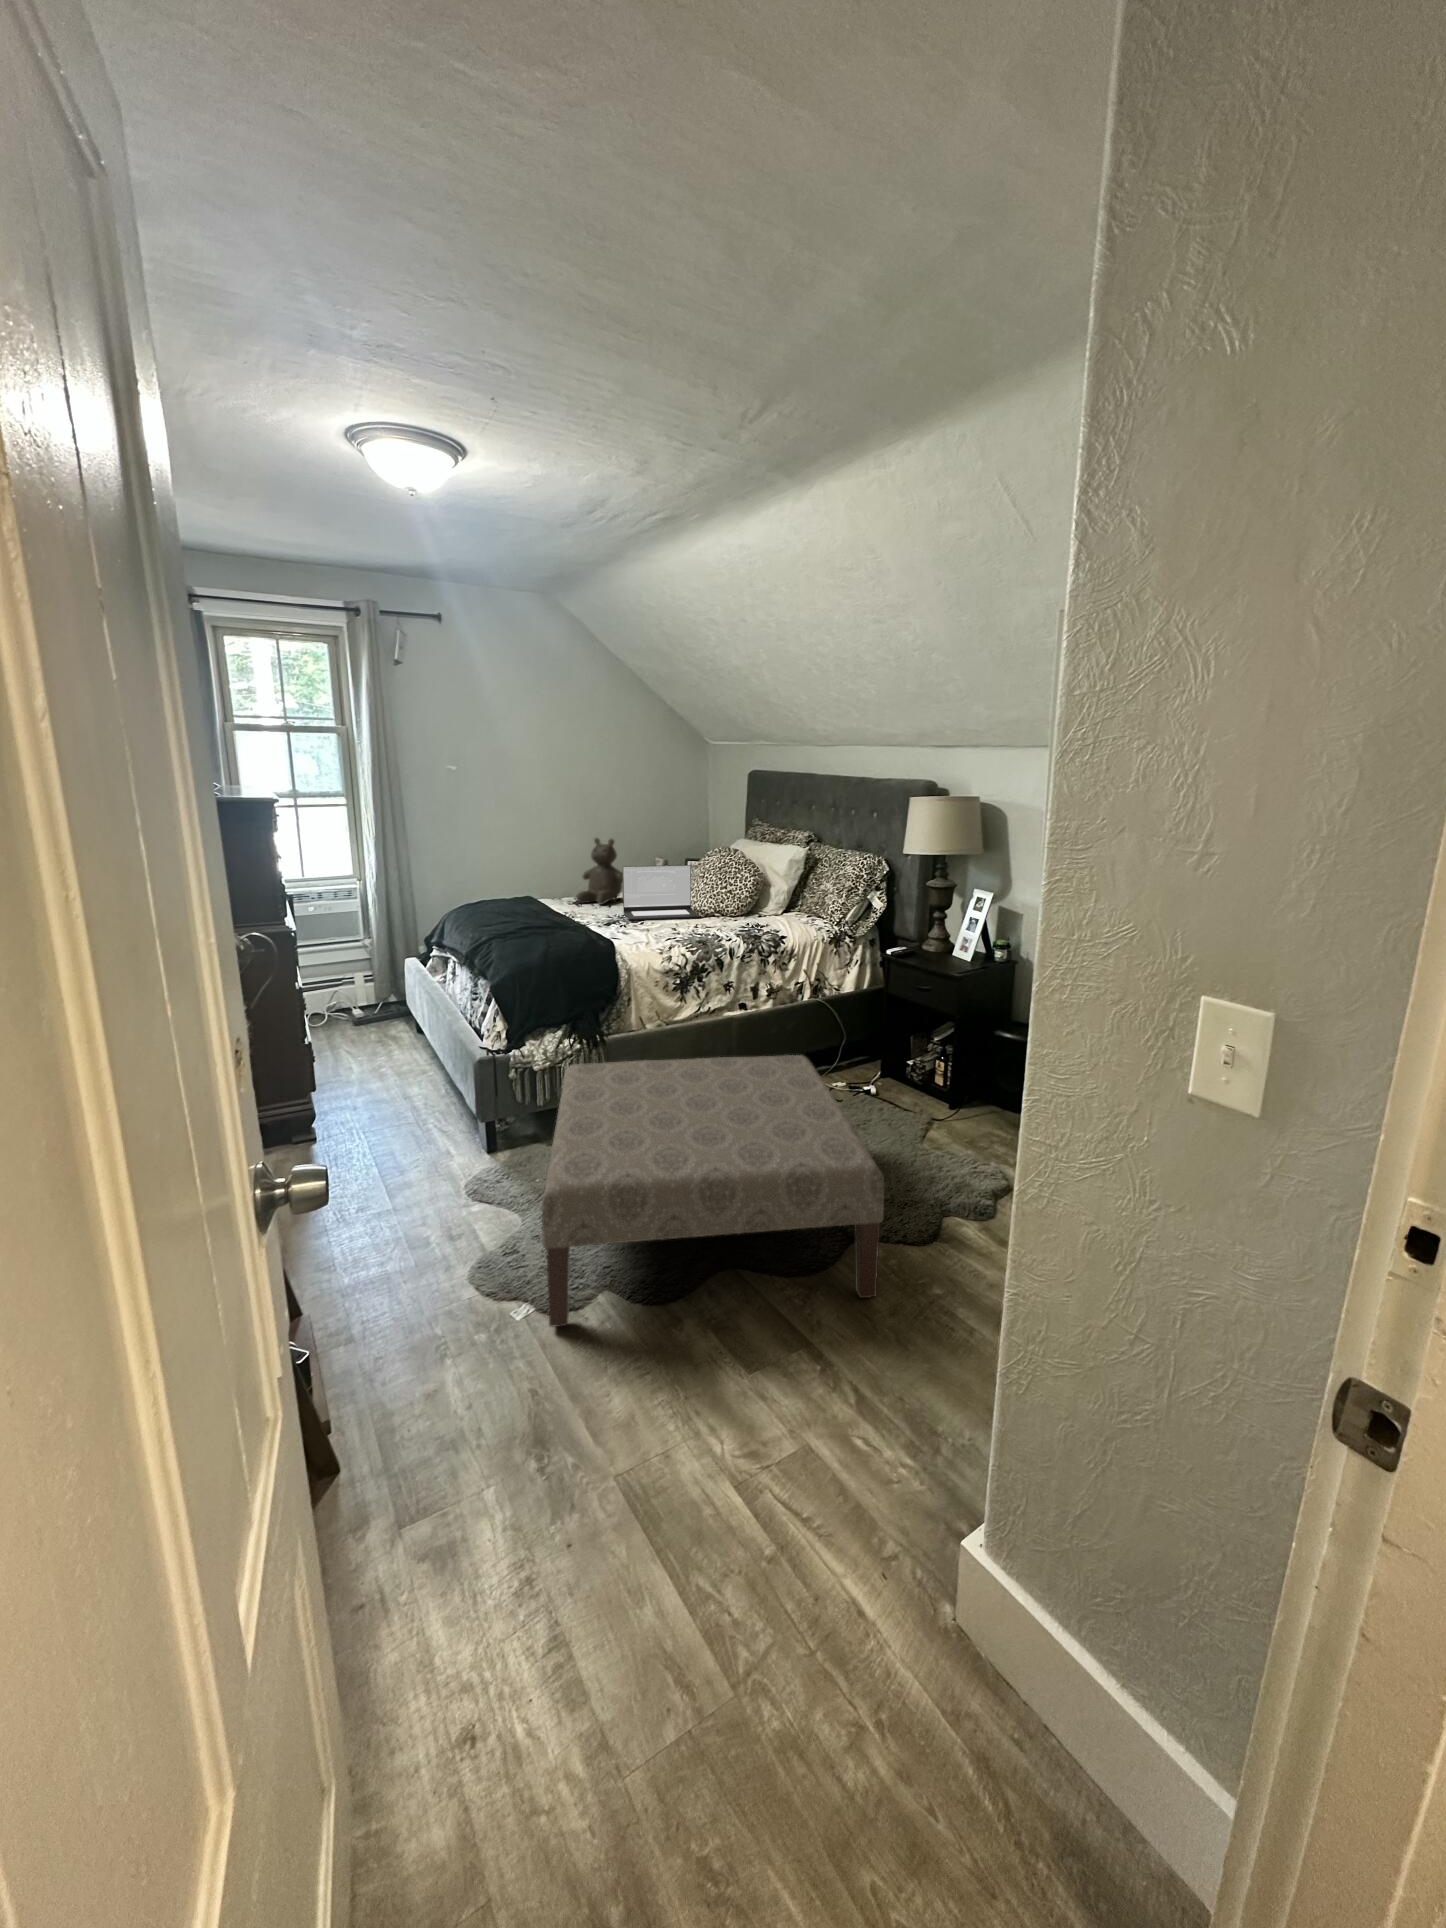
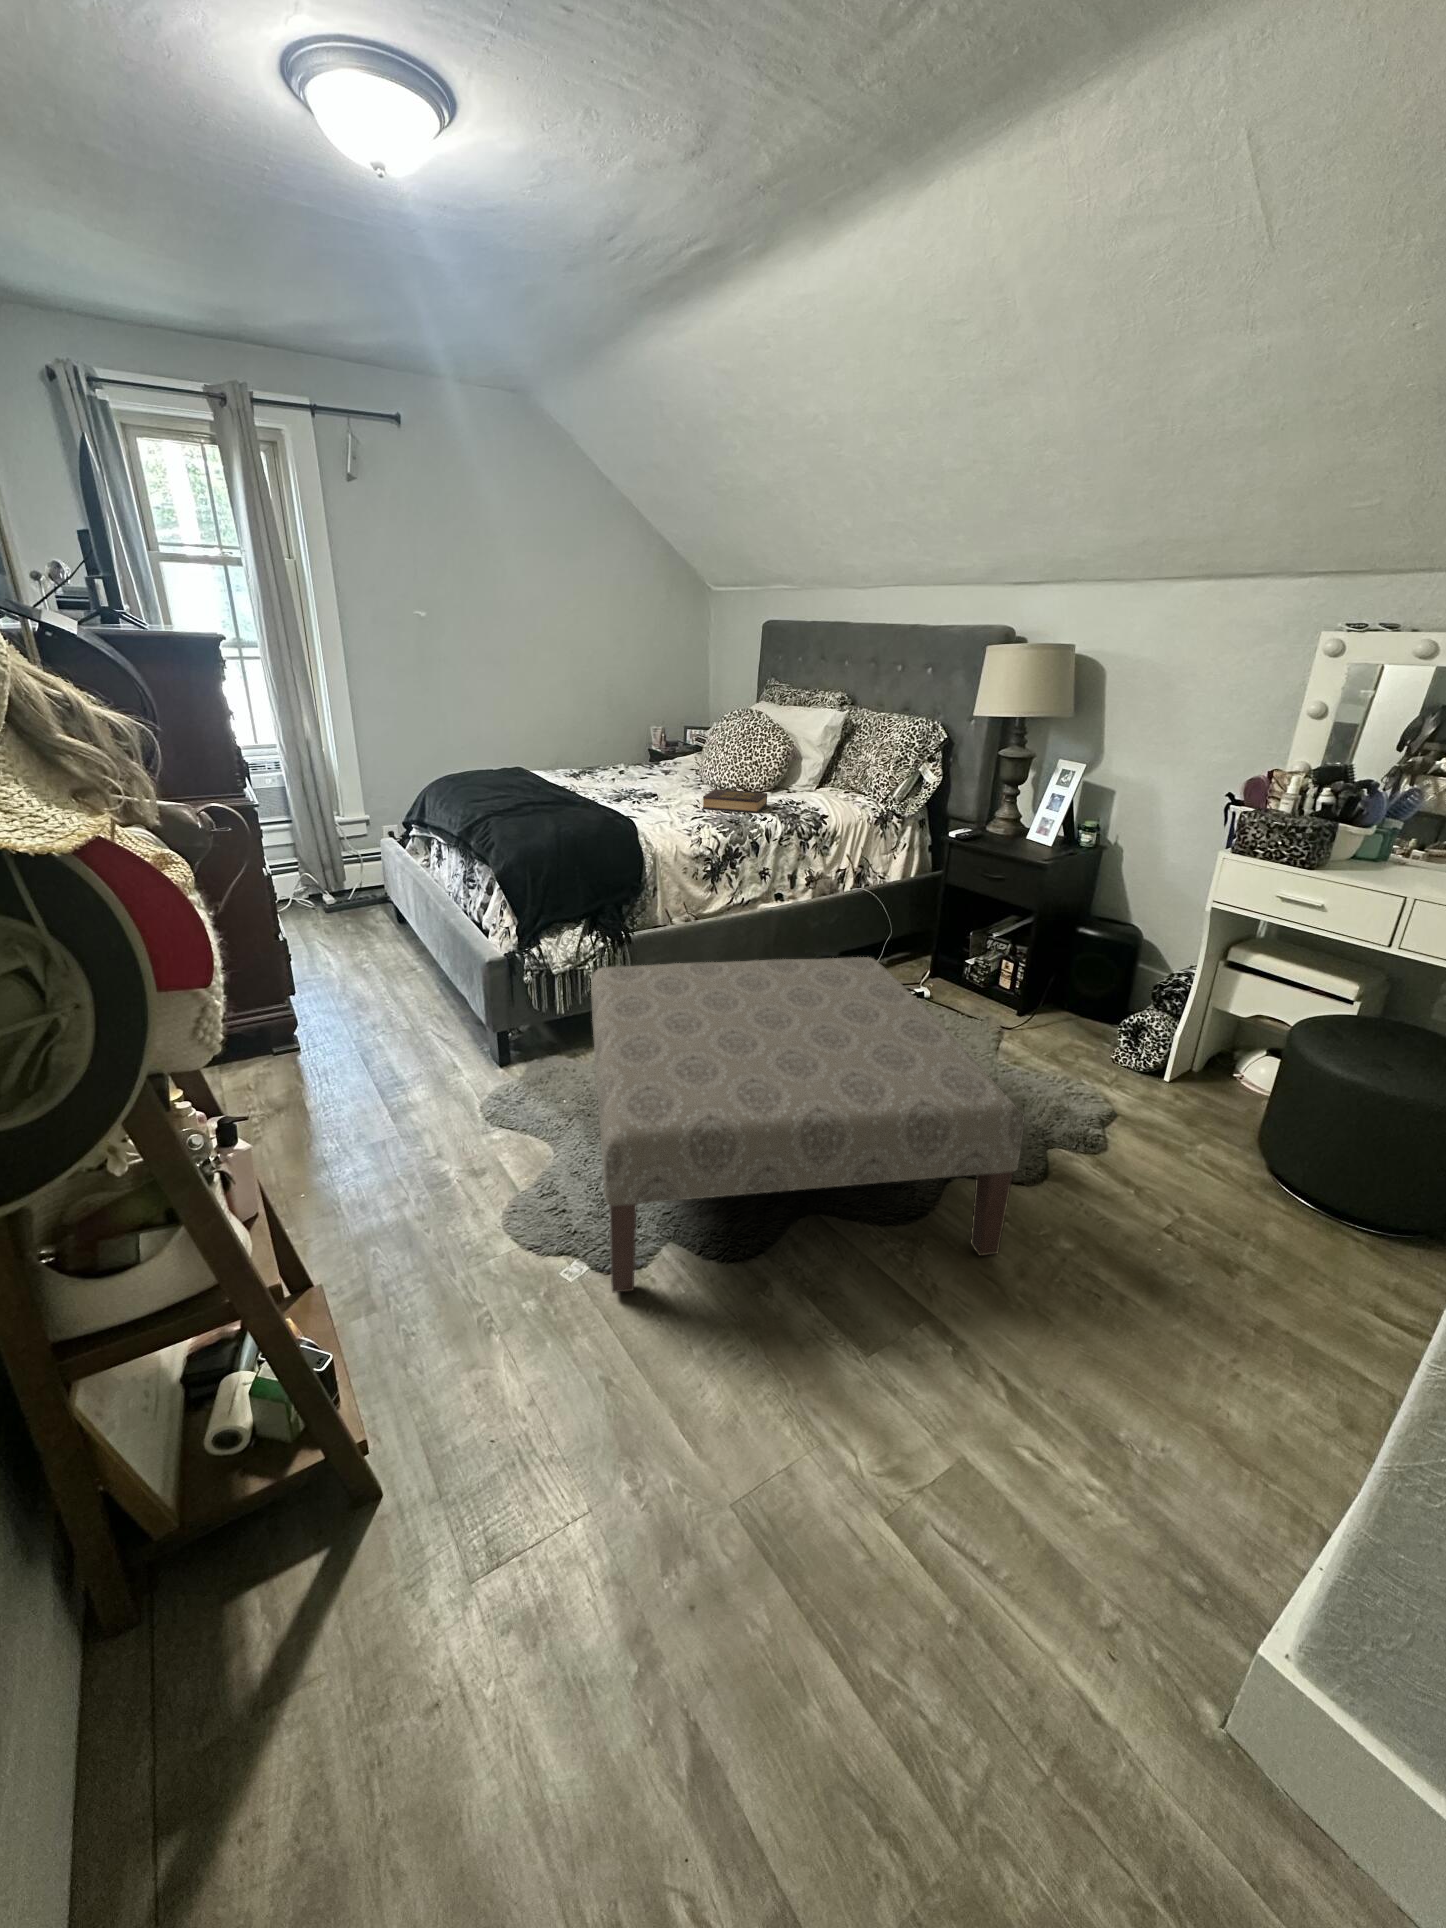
teddy bear: present [576,838,623,905] -> none [571,698,630,778]
laptop: present [623,865,700,921] -> none [630,731,721,796]
hardback book: none [678,915,735,935] -> present [703,789,767,813]

